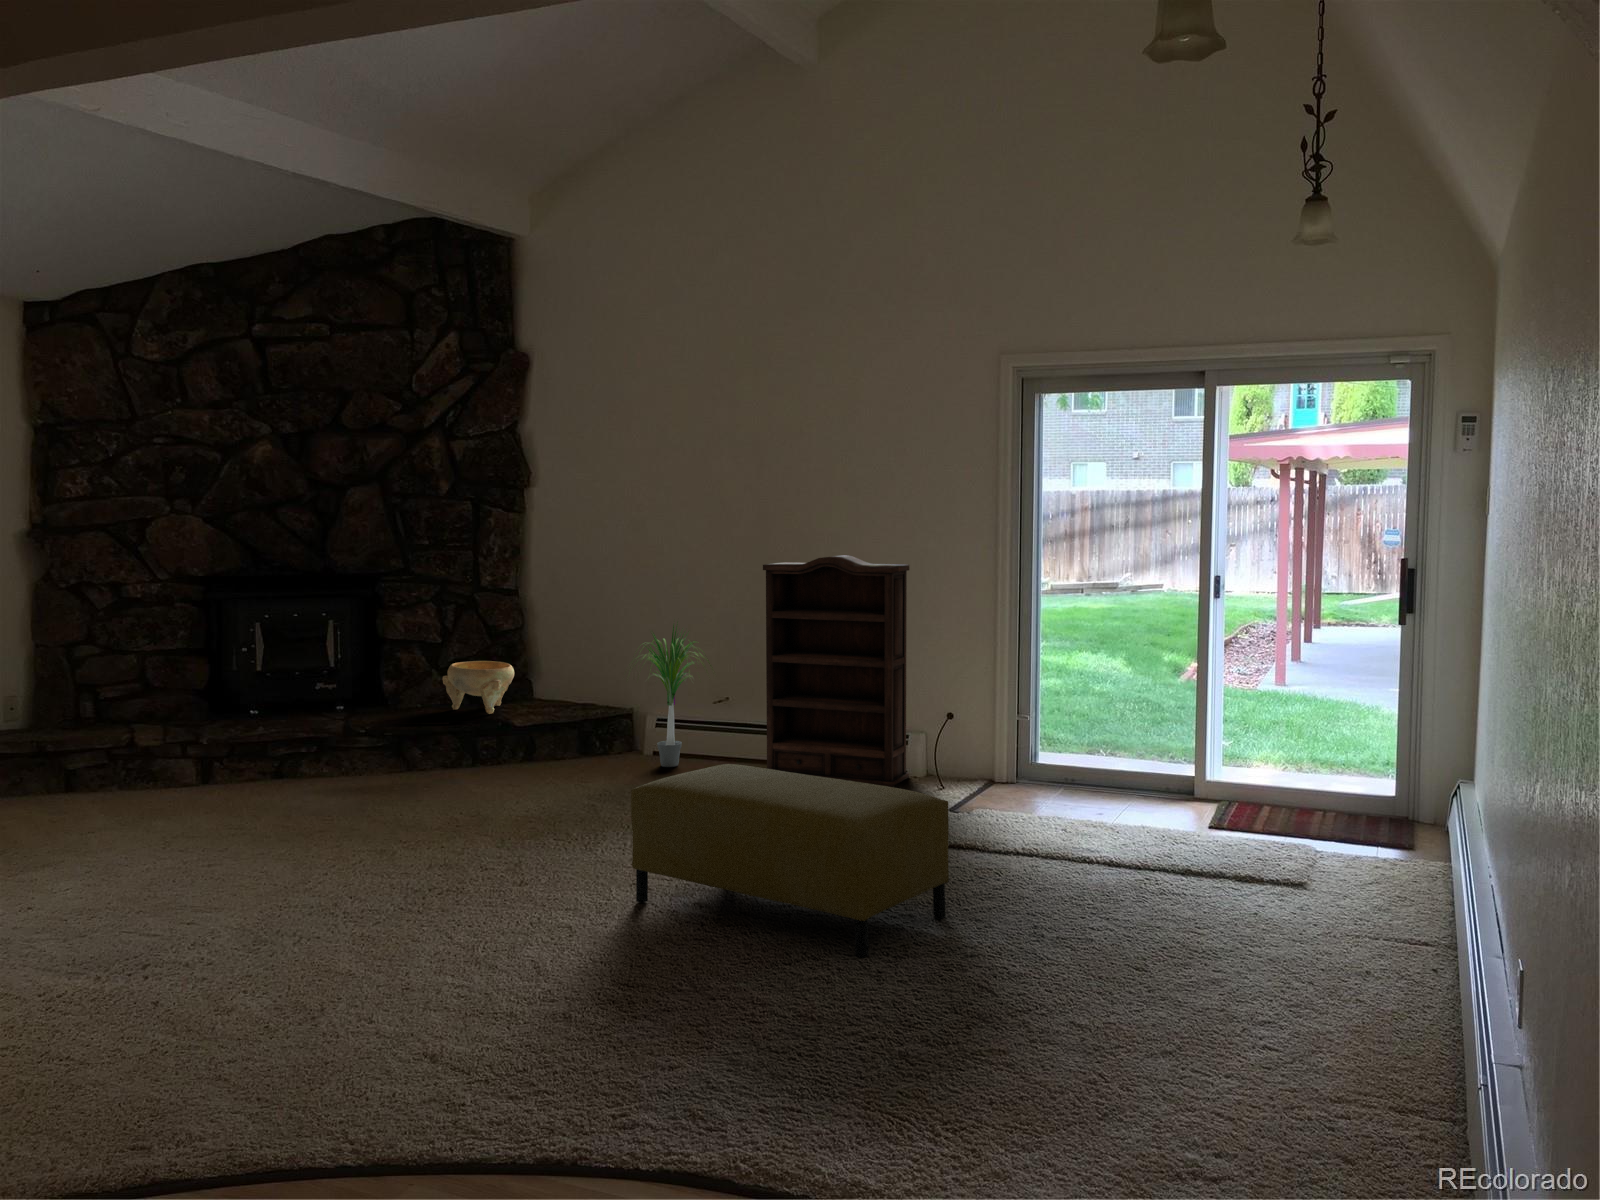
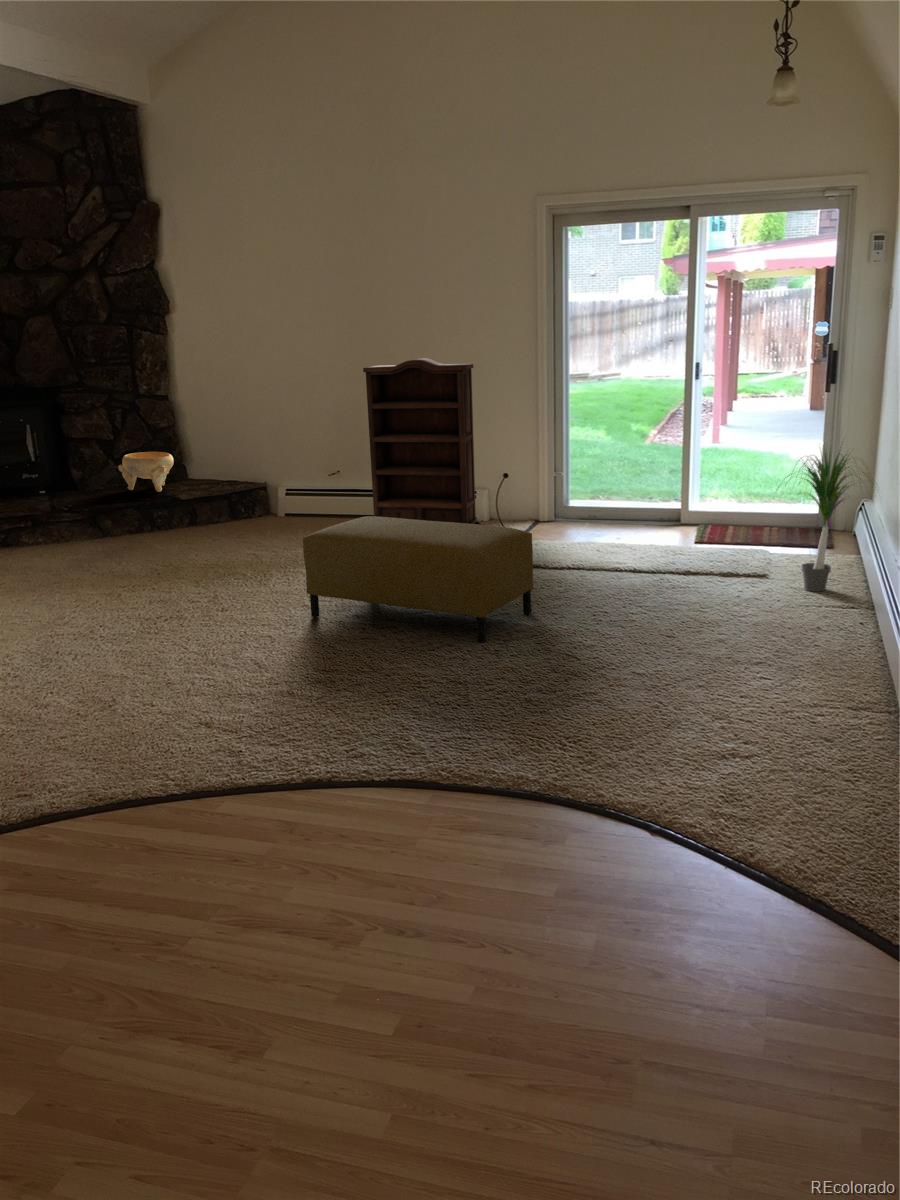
potted plant: present [637,625,711,767] -> present [785,450,872,592]

